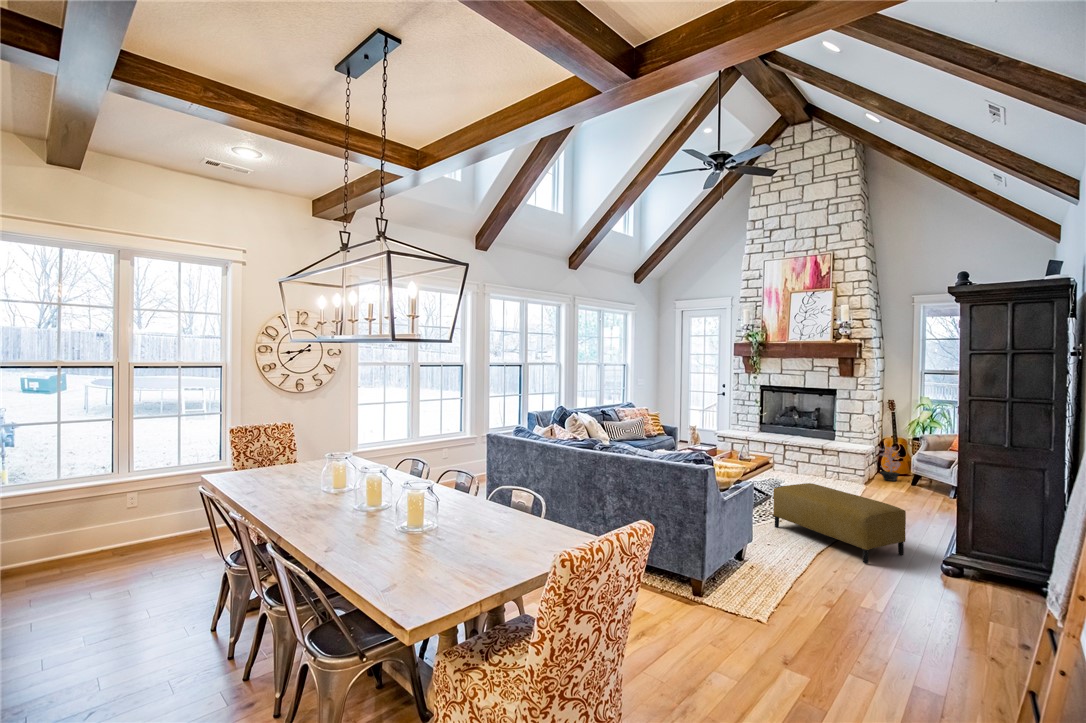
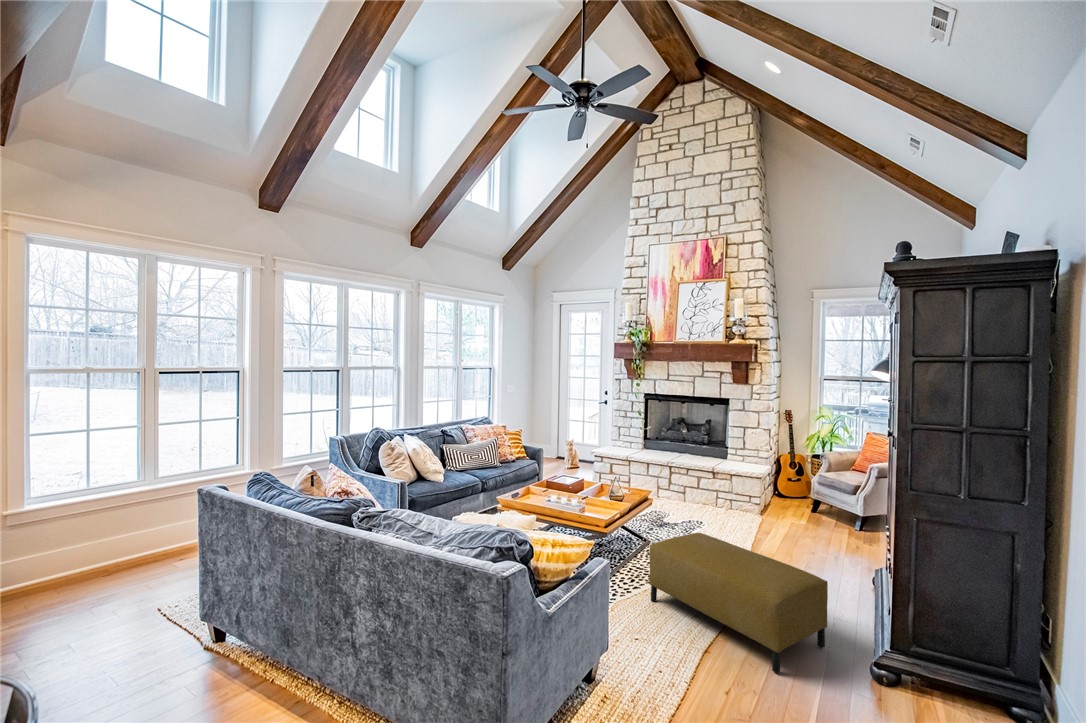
potted plant: present [875,447,900,481] -> none [769,462,801,508]

